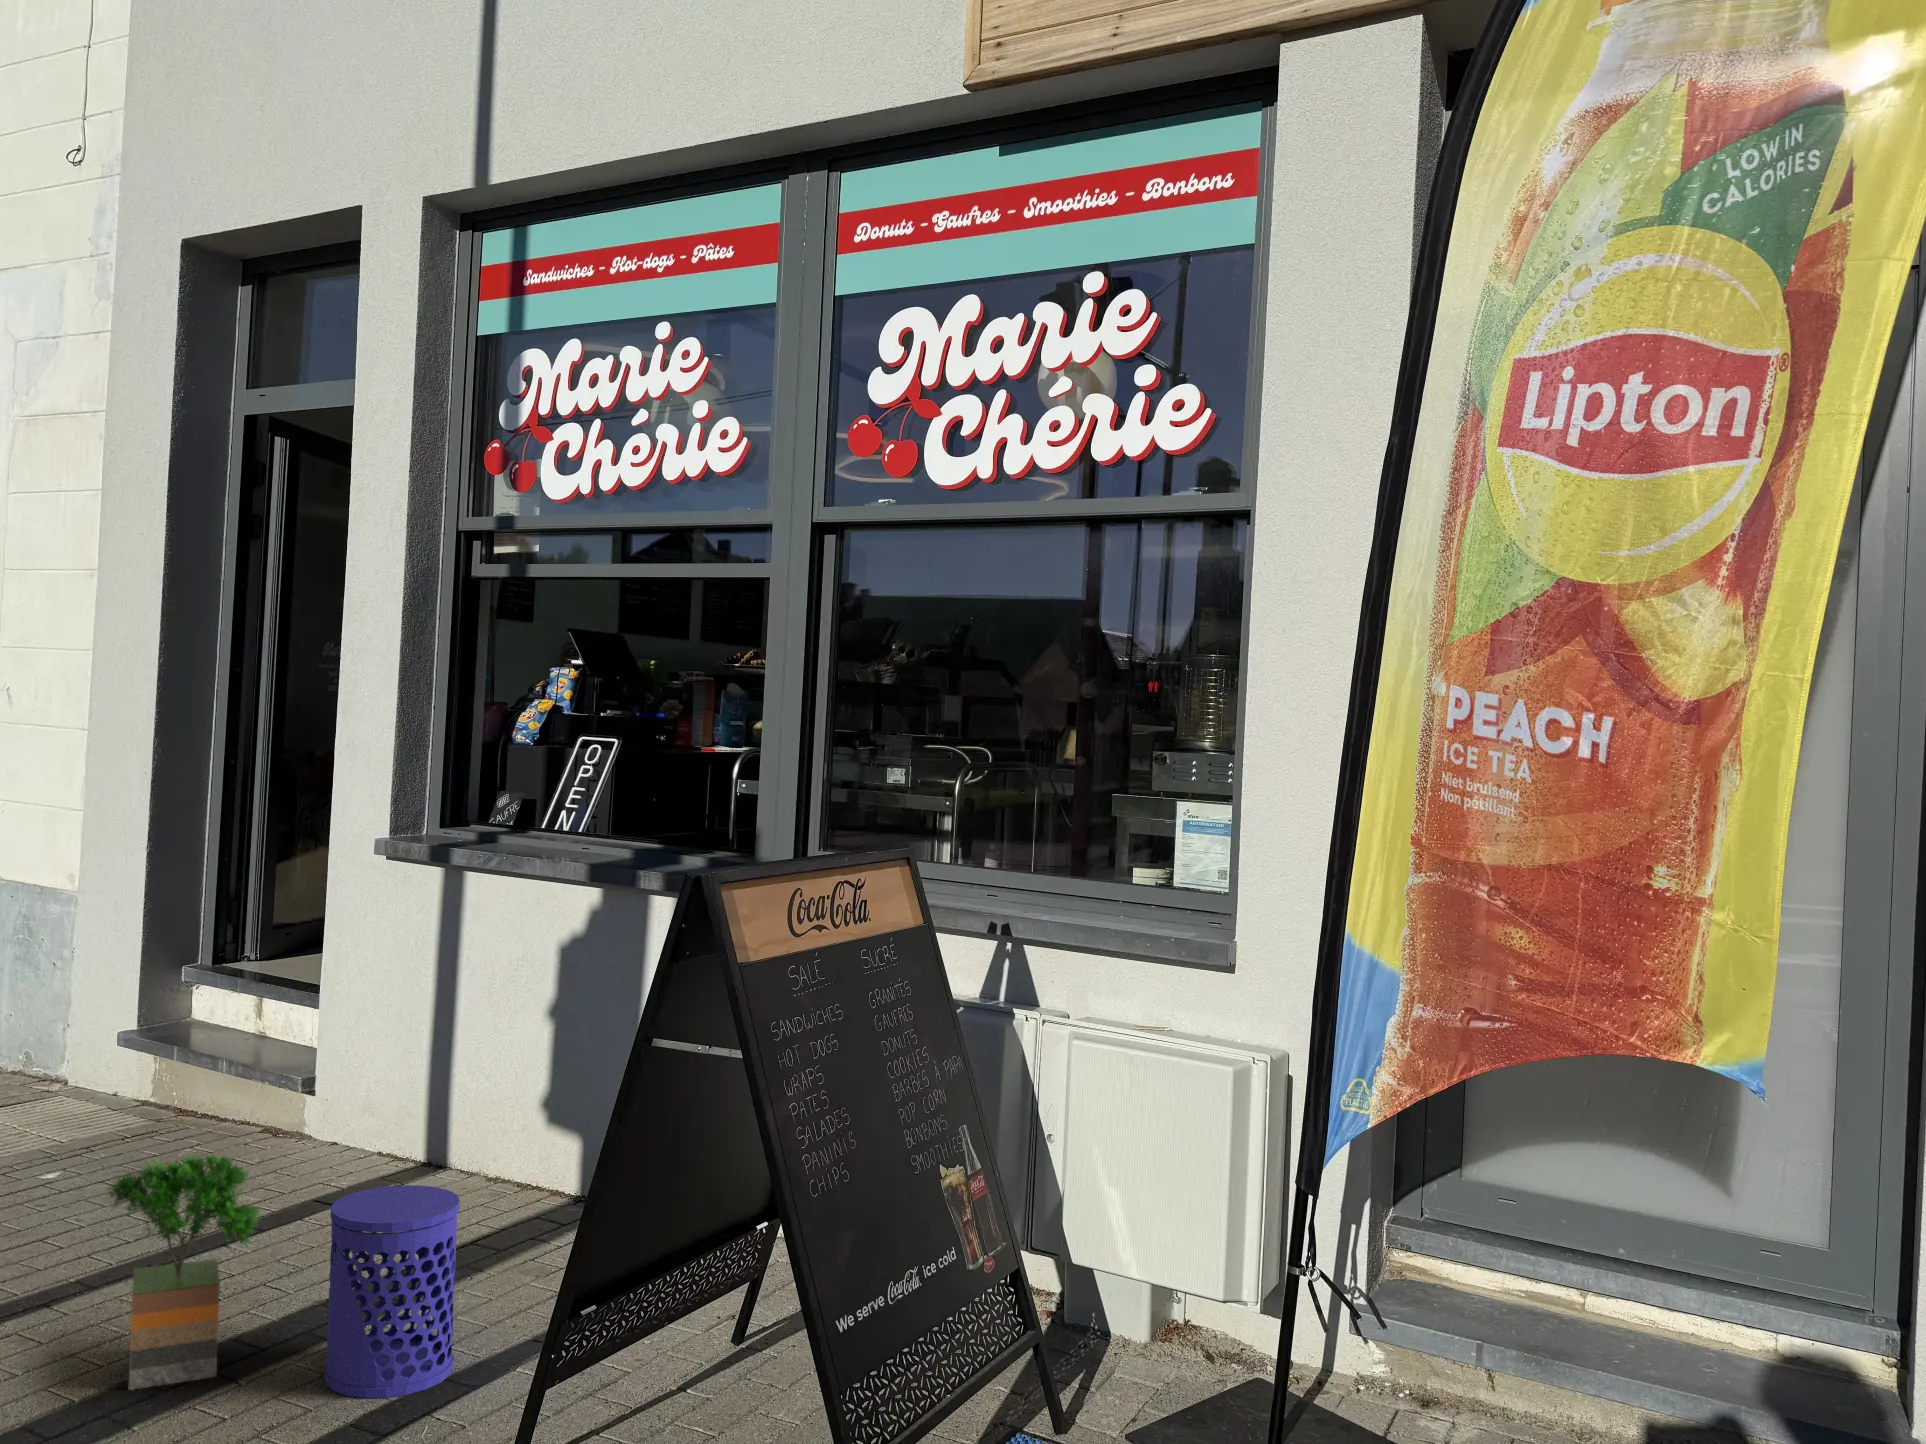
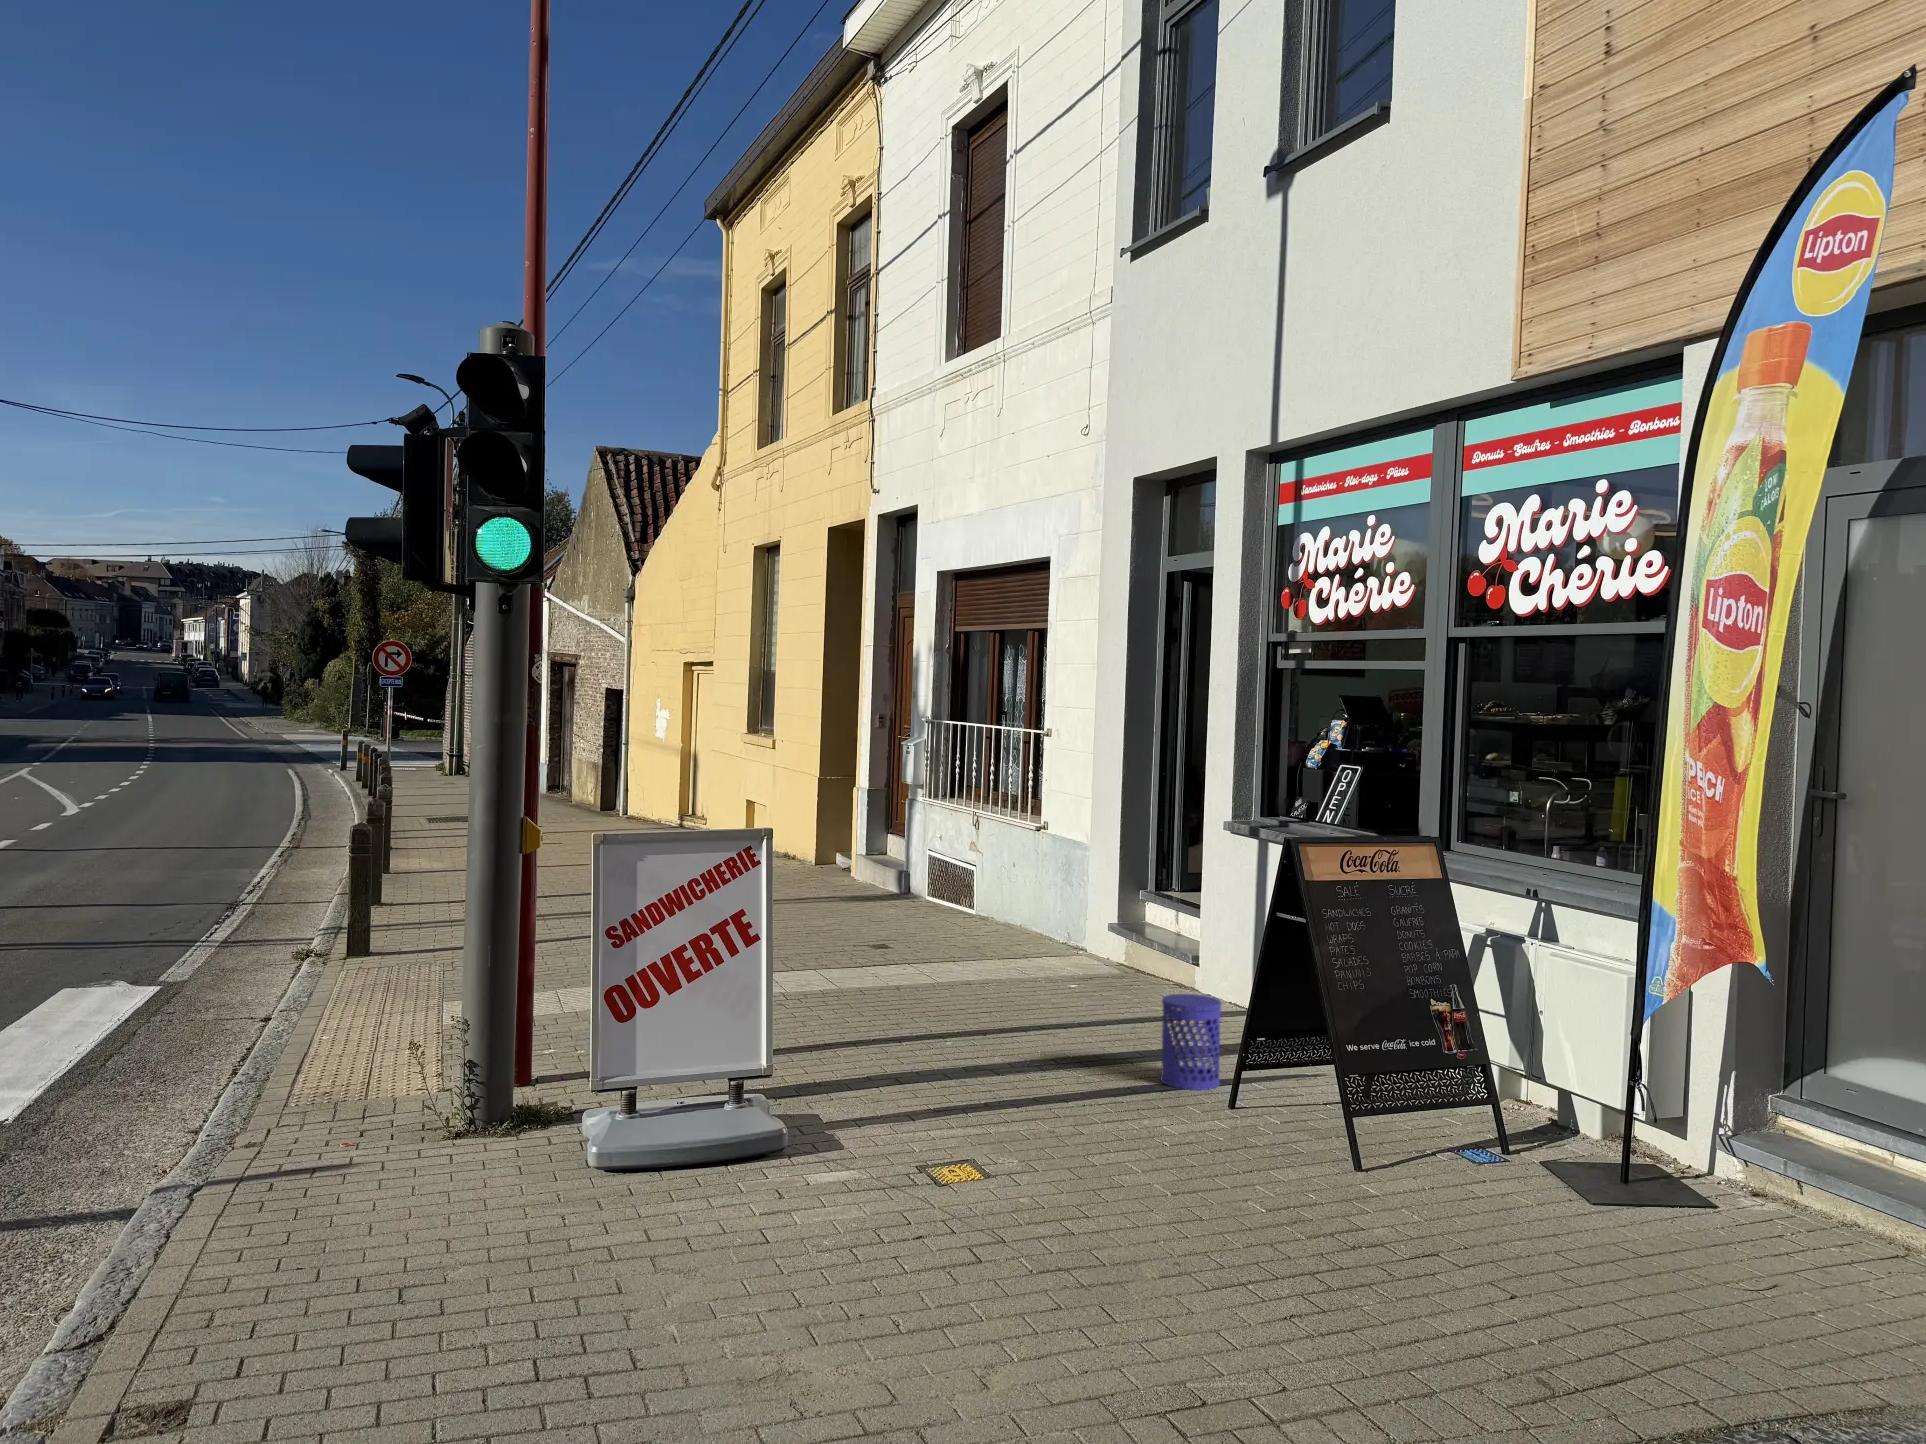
potted tree: present [106,1154,260,1390] -> none [1070,966,1137,1070]

